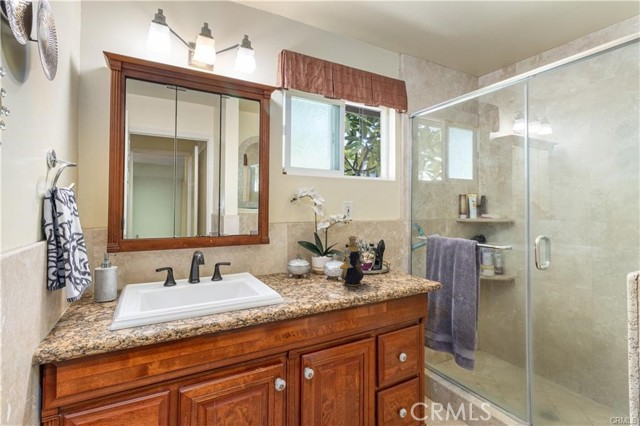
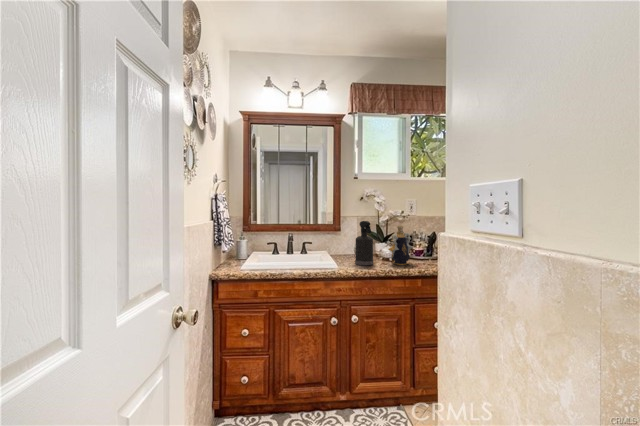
spray bottle: none [298,231,323,292] -> present [355,221,373,265]

